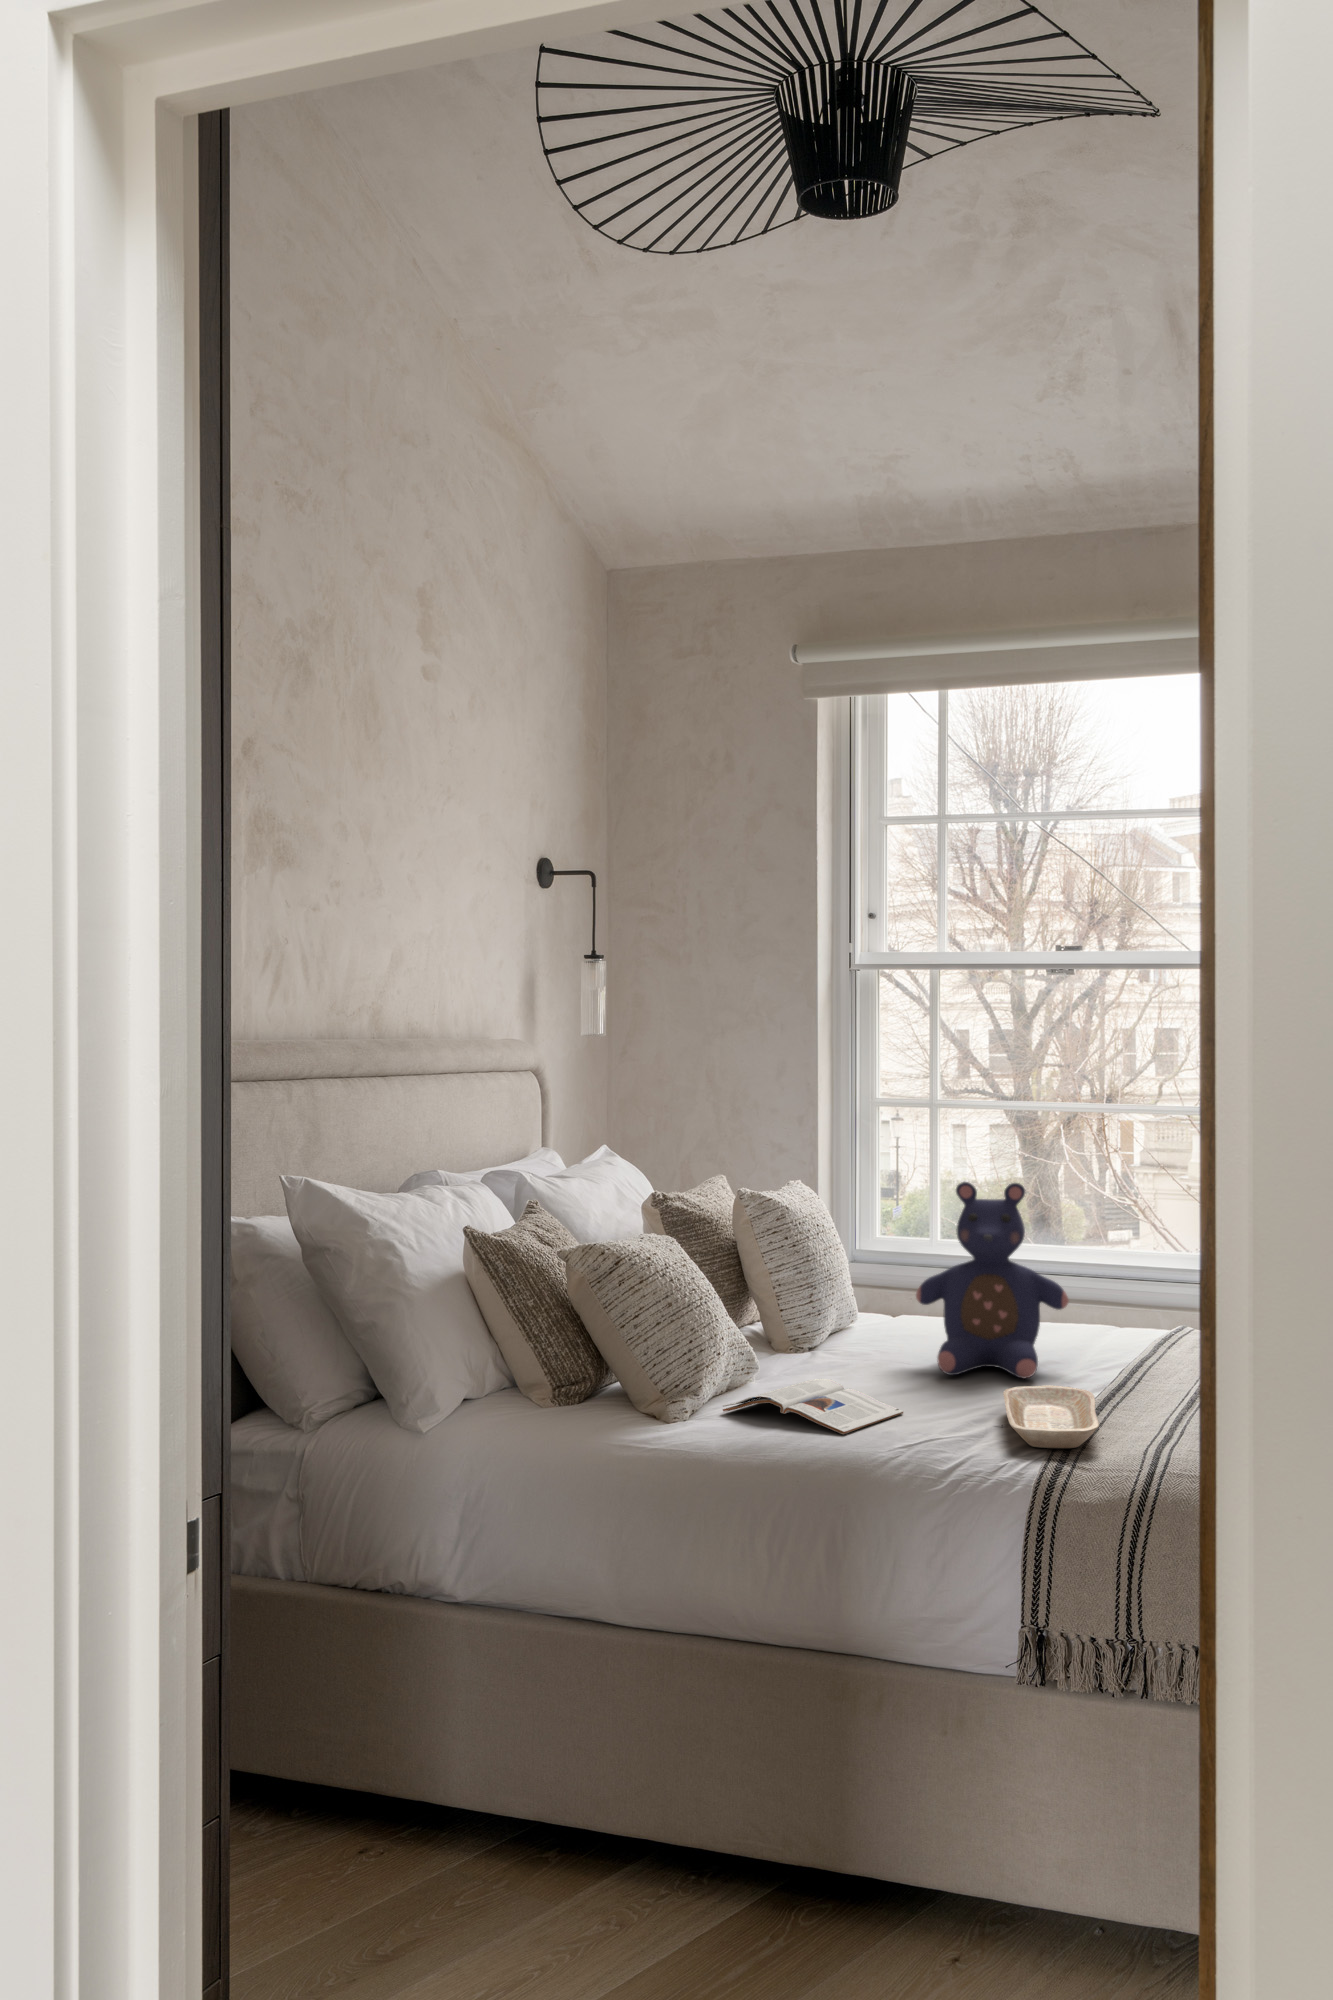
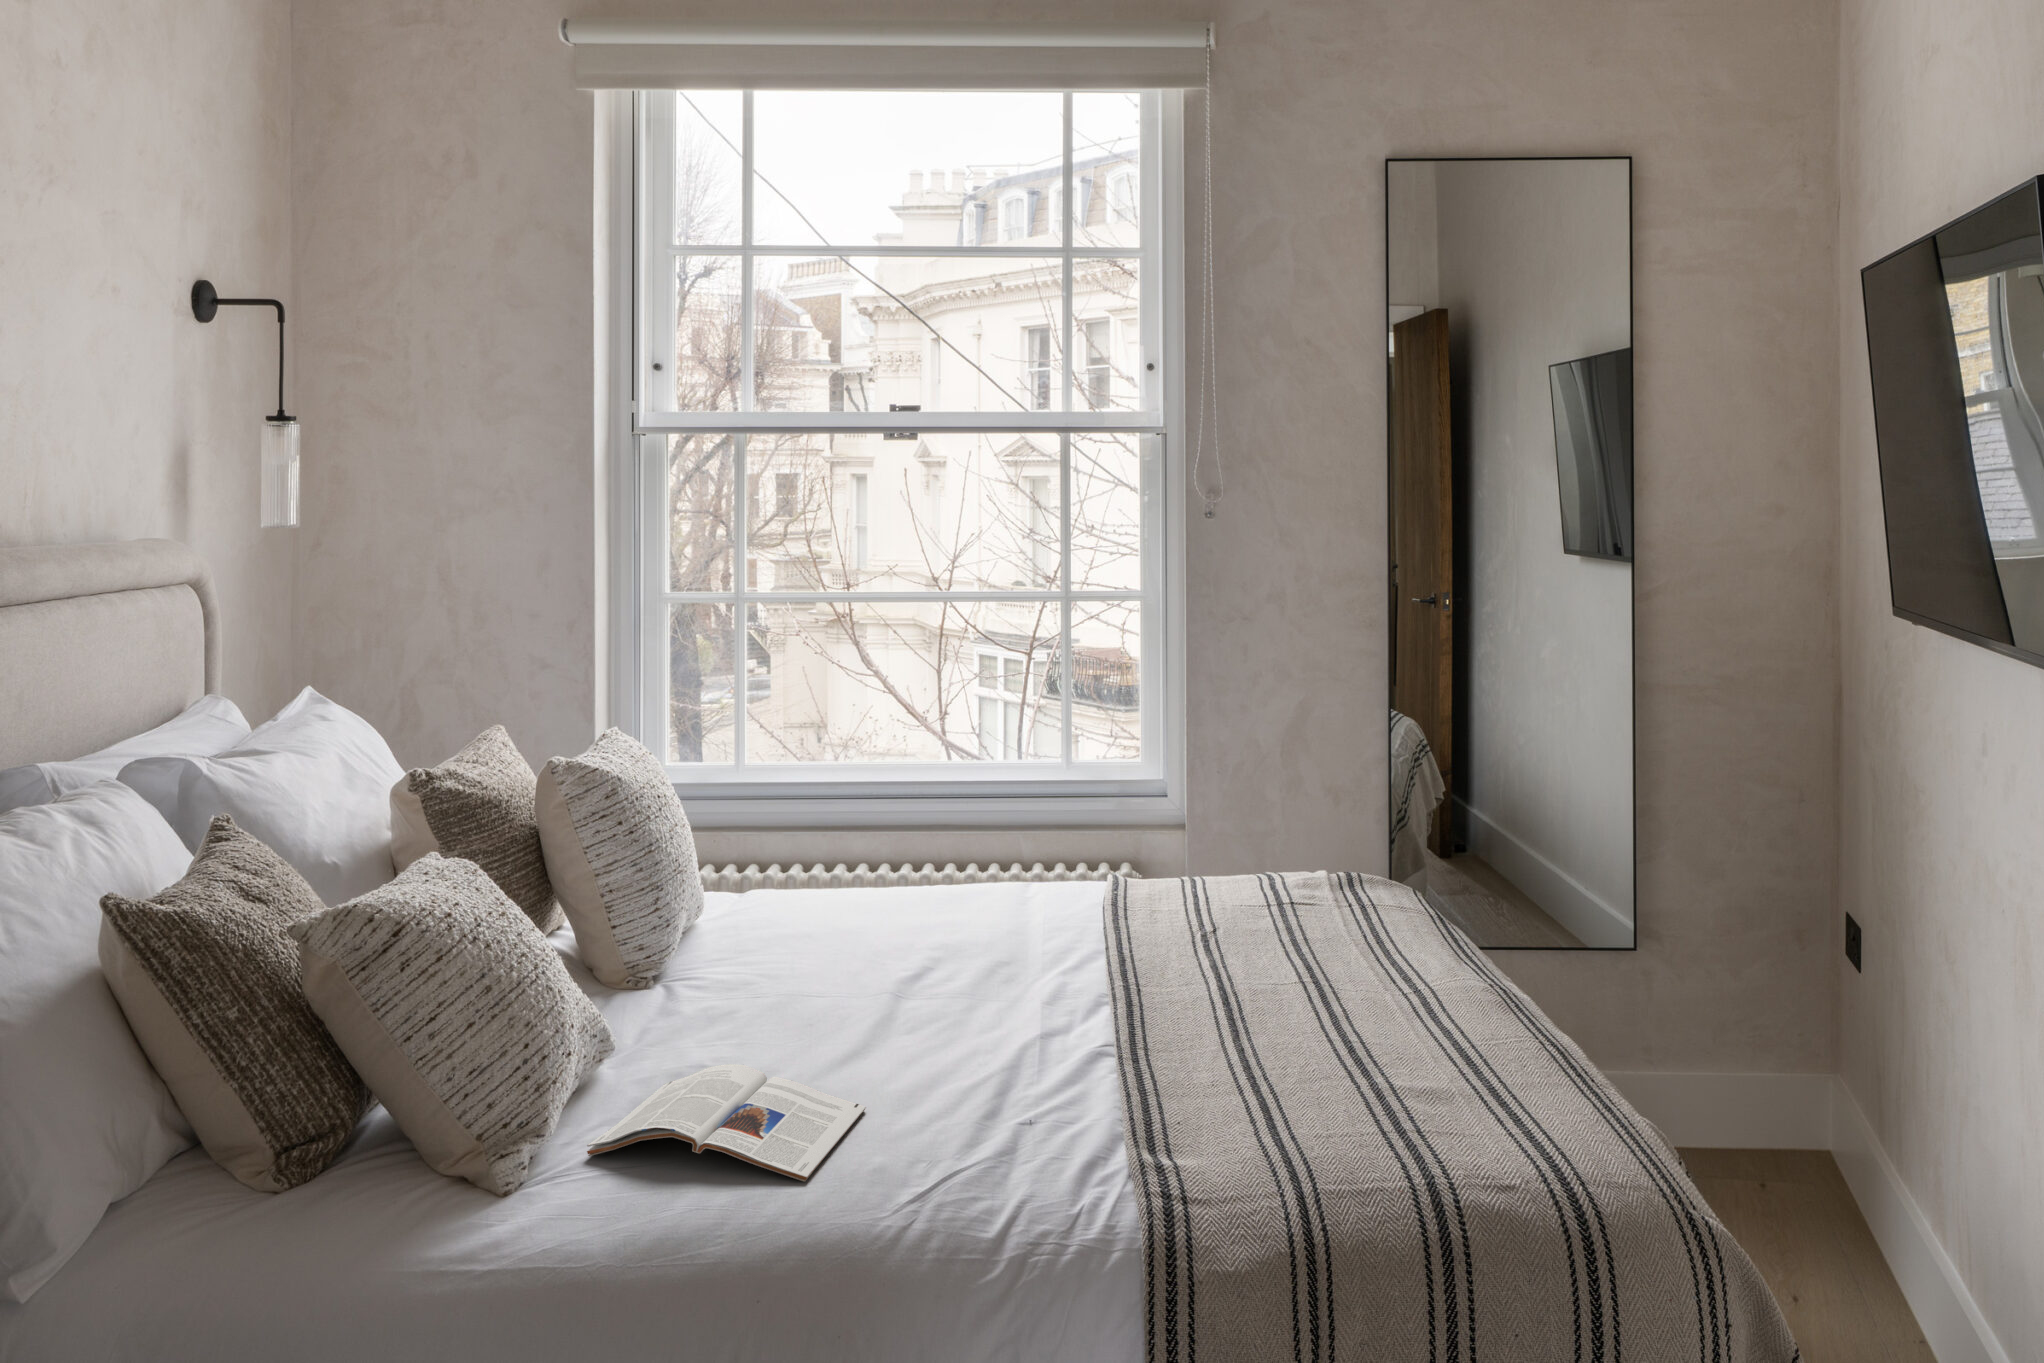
teddy bear: present [916,1182,1069,1378] -> none [815,731,1018,1012]
tray: present [1003,1385,1099,1448] -> none [1001,1030,1188,1162]

